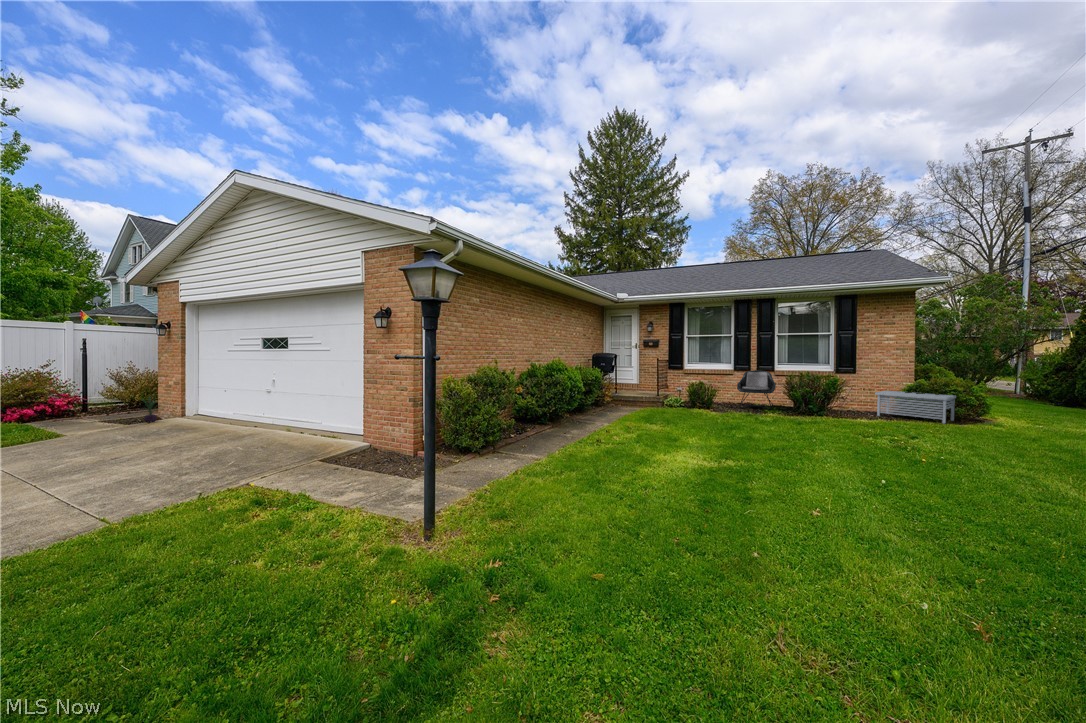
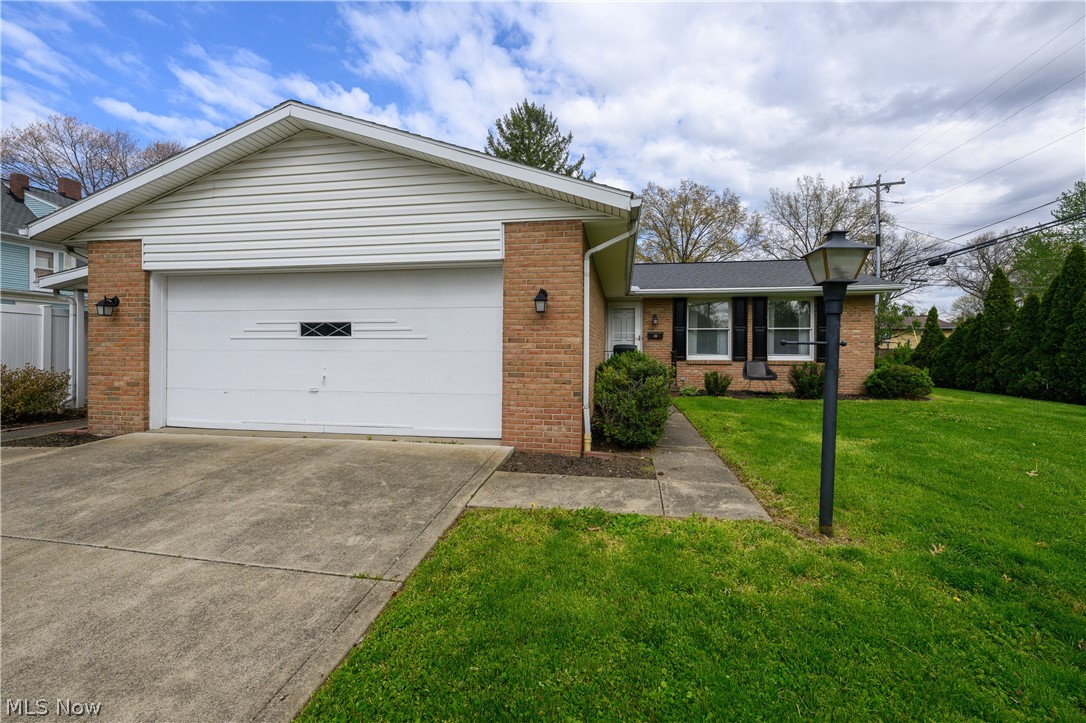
storage bench: present [875,391,956,423] -> none [853,376,911,401]
decorative plant: present [144,397,157,422] -> none [70,403,125,441]

